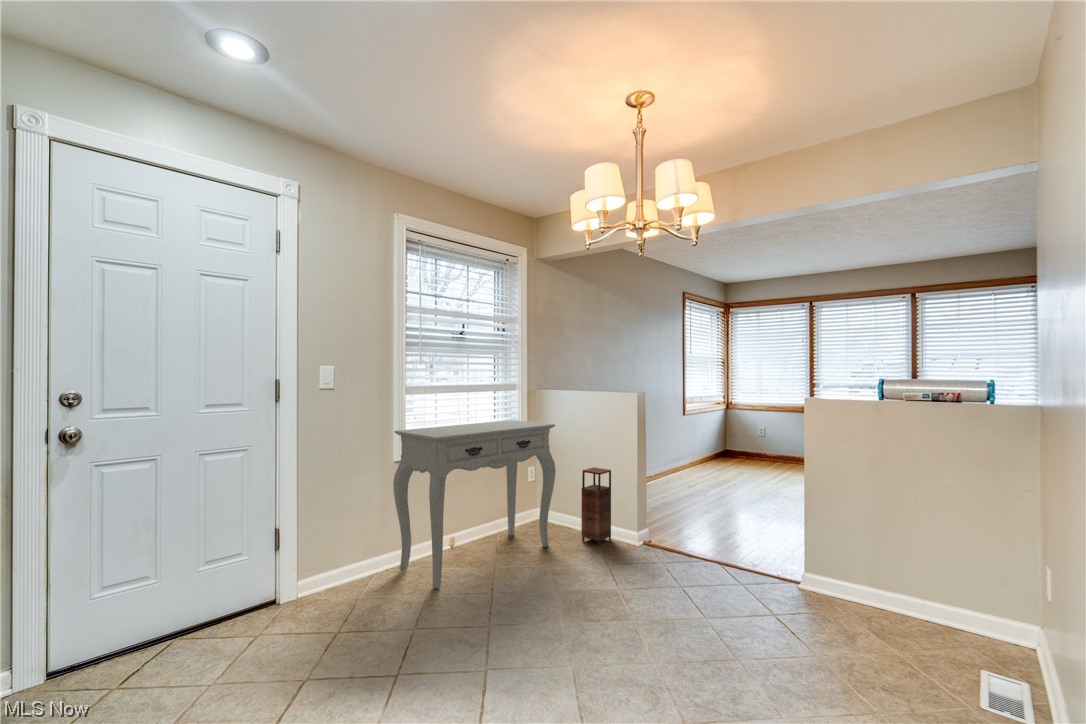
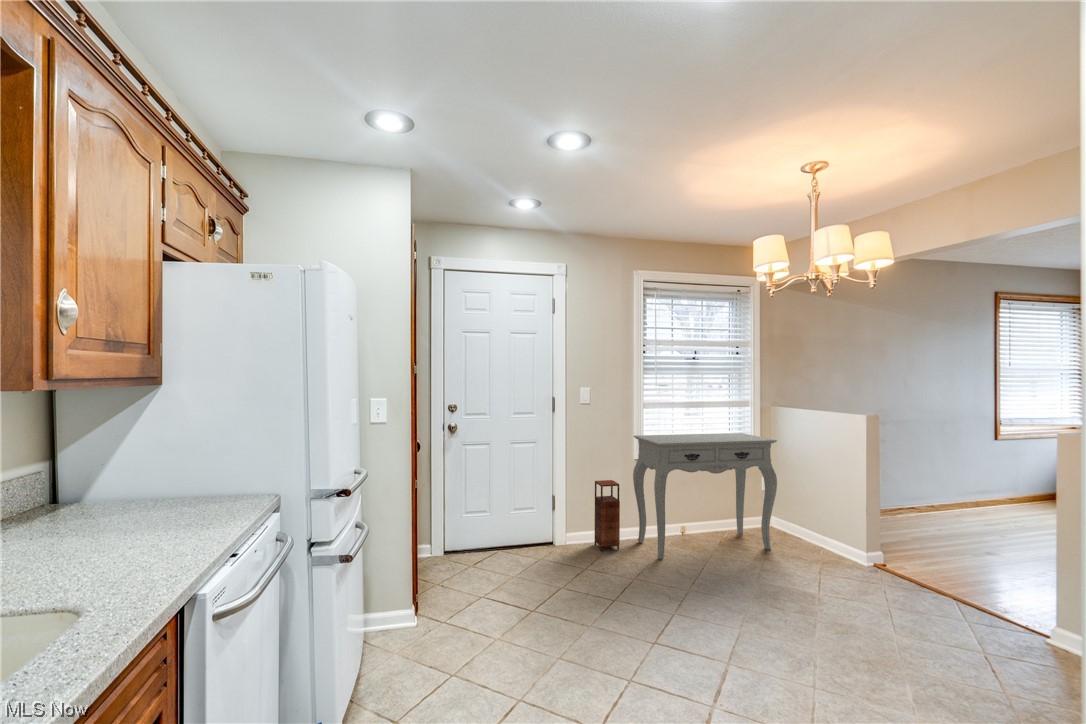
storage cabinet: present [581,467,611,546] -> present [595,480,620,551]

